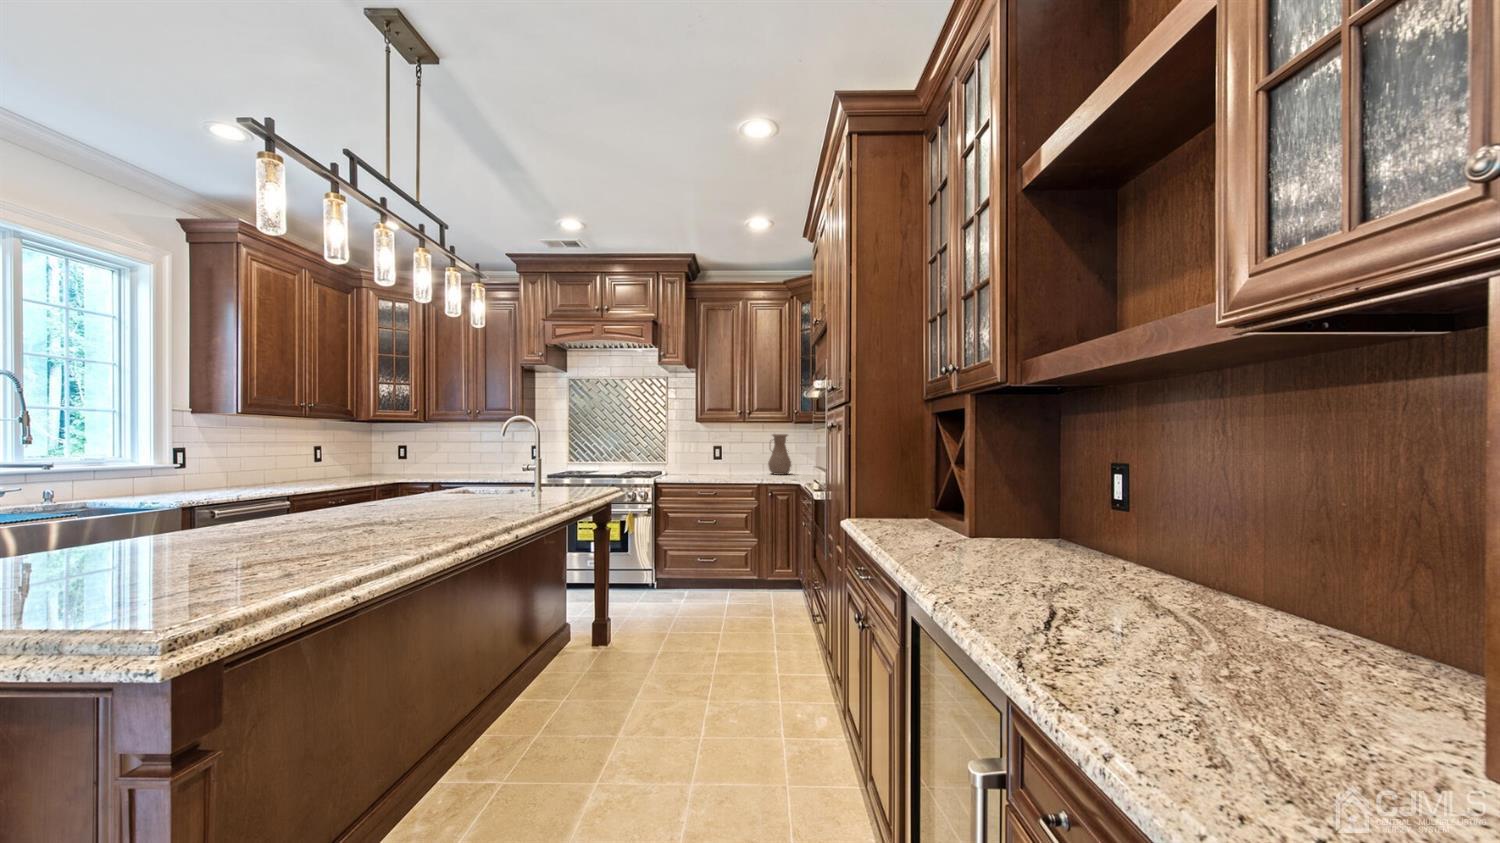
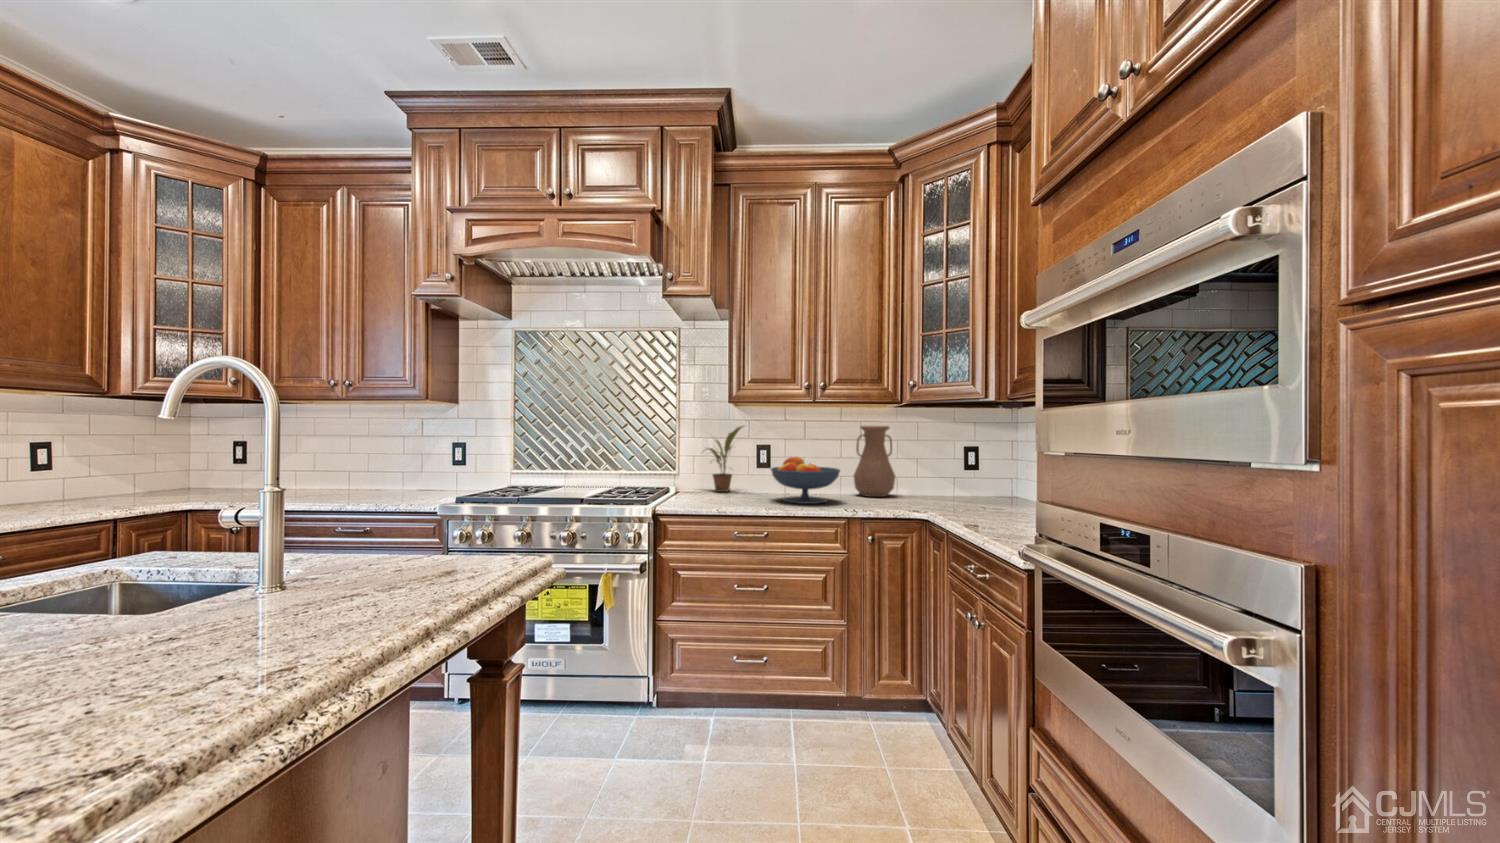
potted plant: none [680,433,708,473] -> present [706,426,743,492]
fruit bowl: none [719,452,757,477] -> present [771,457,840,504]

